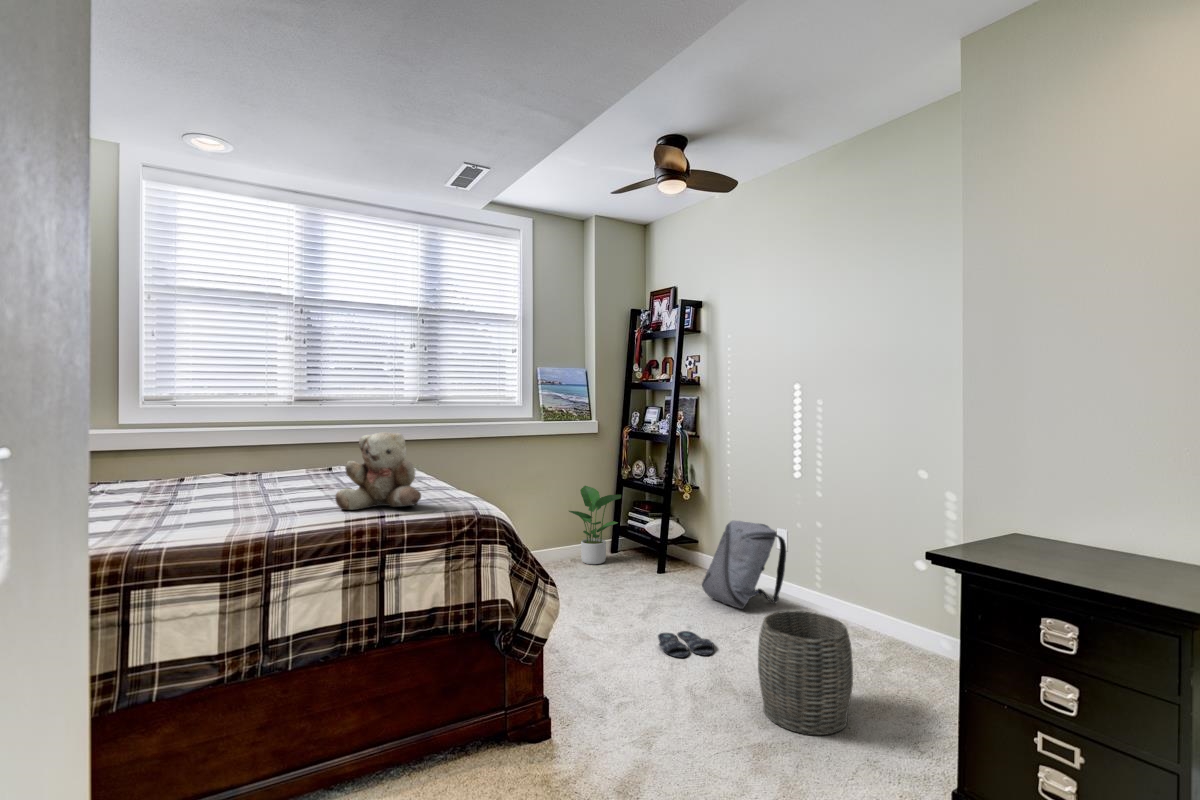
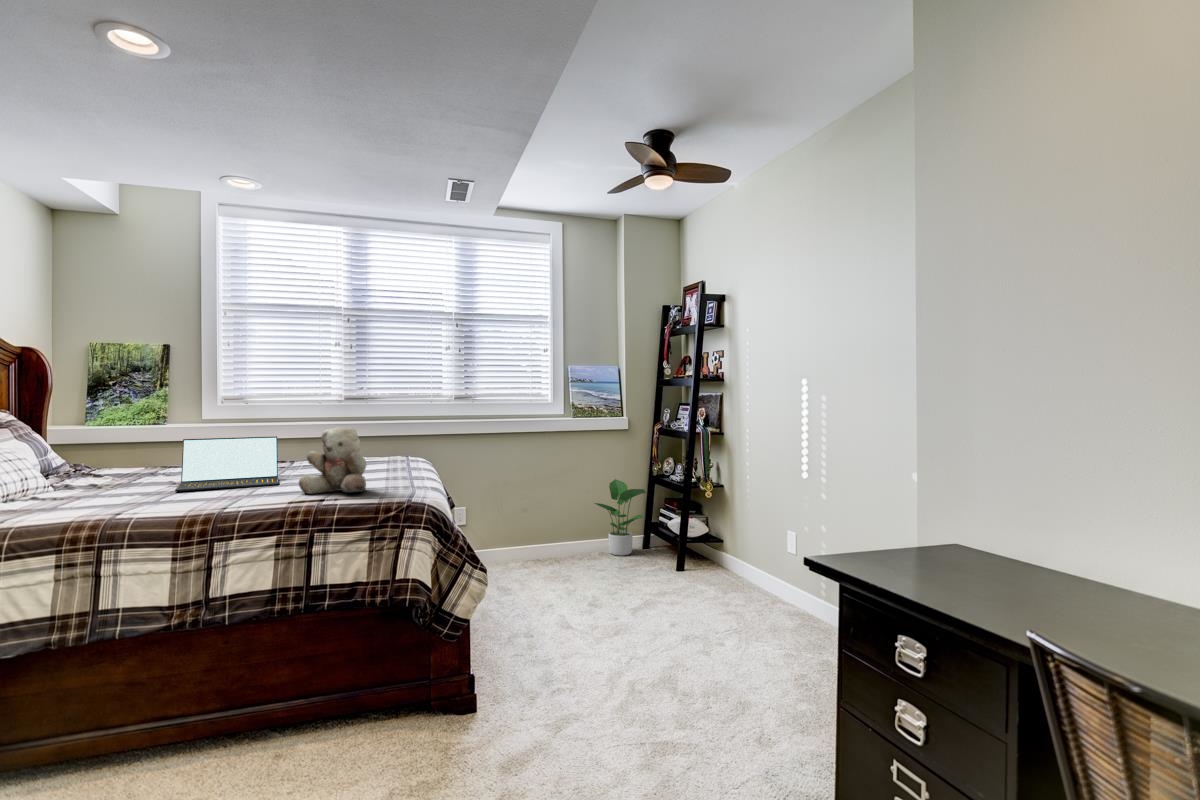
laptop: none [154,445,289,514] -> present [175,436,279,491]
backpack: present [702,521,786,609] -> none [702,519,790,608]
woven basket: present [758,611,853,735] -> none [685,611,777,738]
slippers: present [658,631,714,658] -> none [629,625,682,650]

